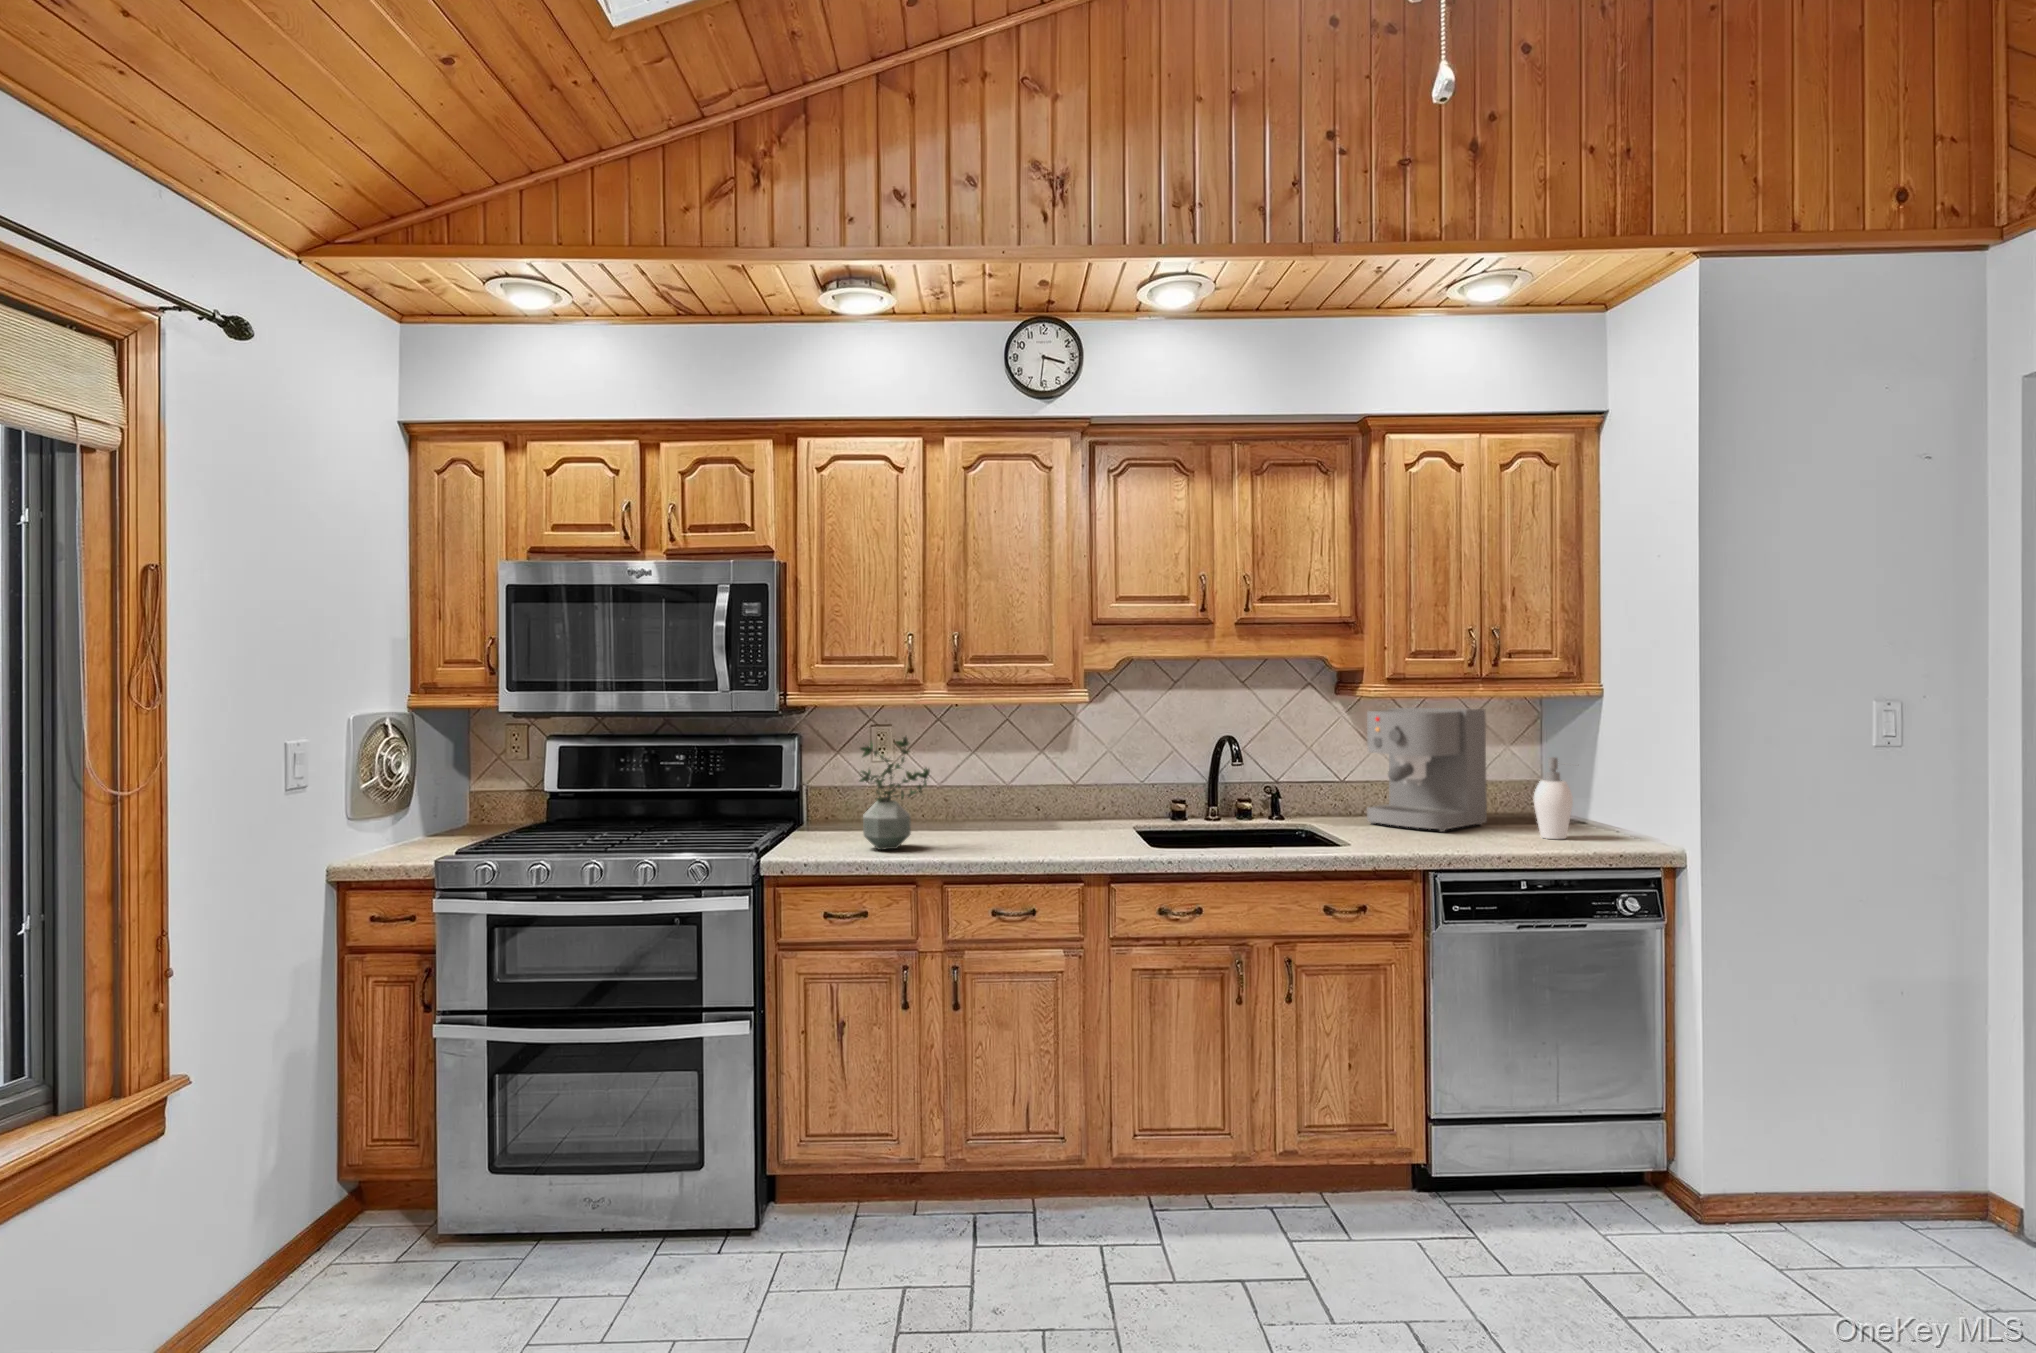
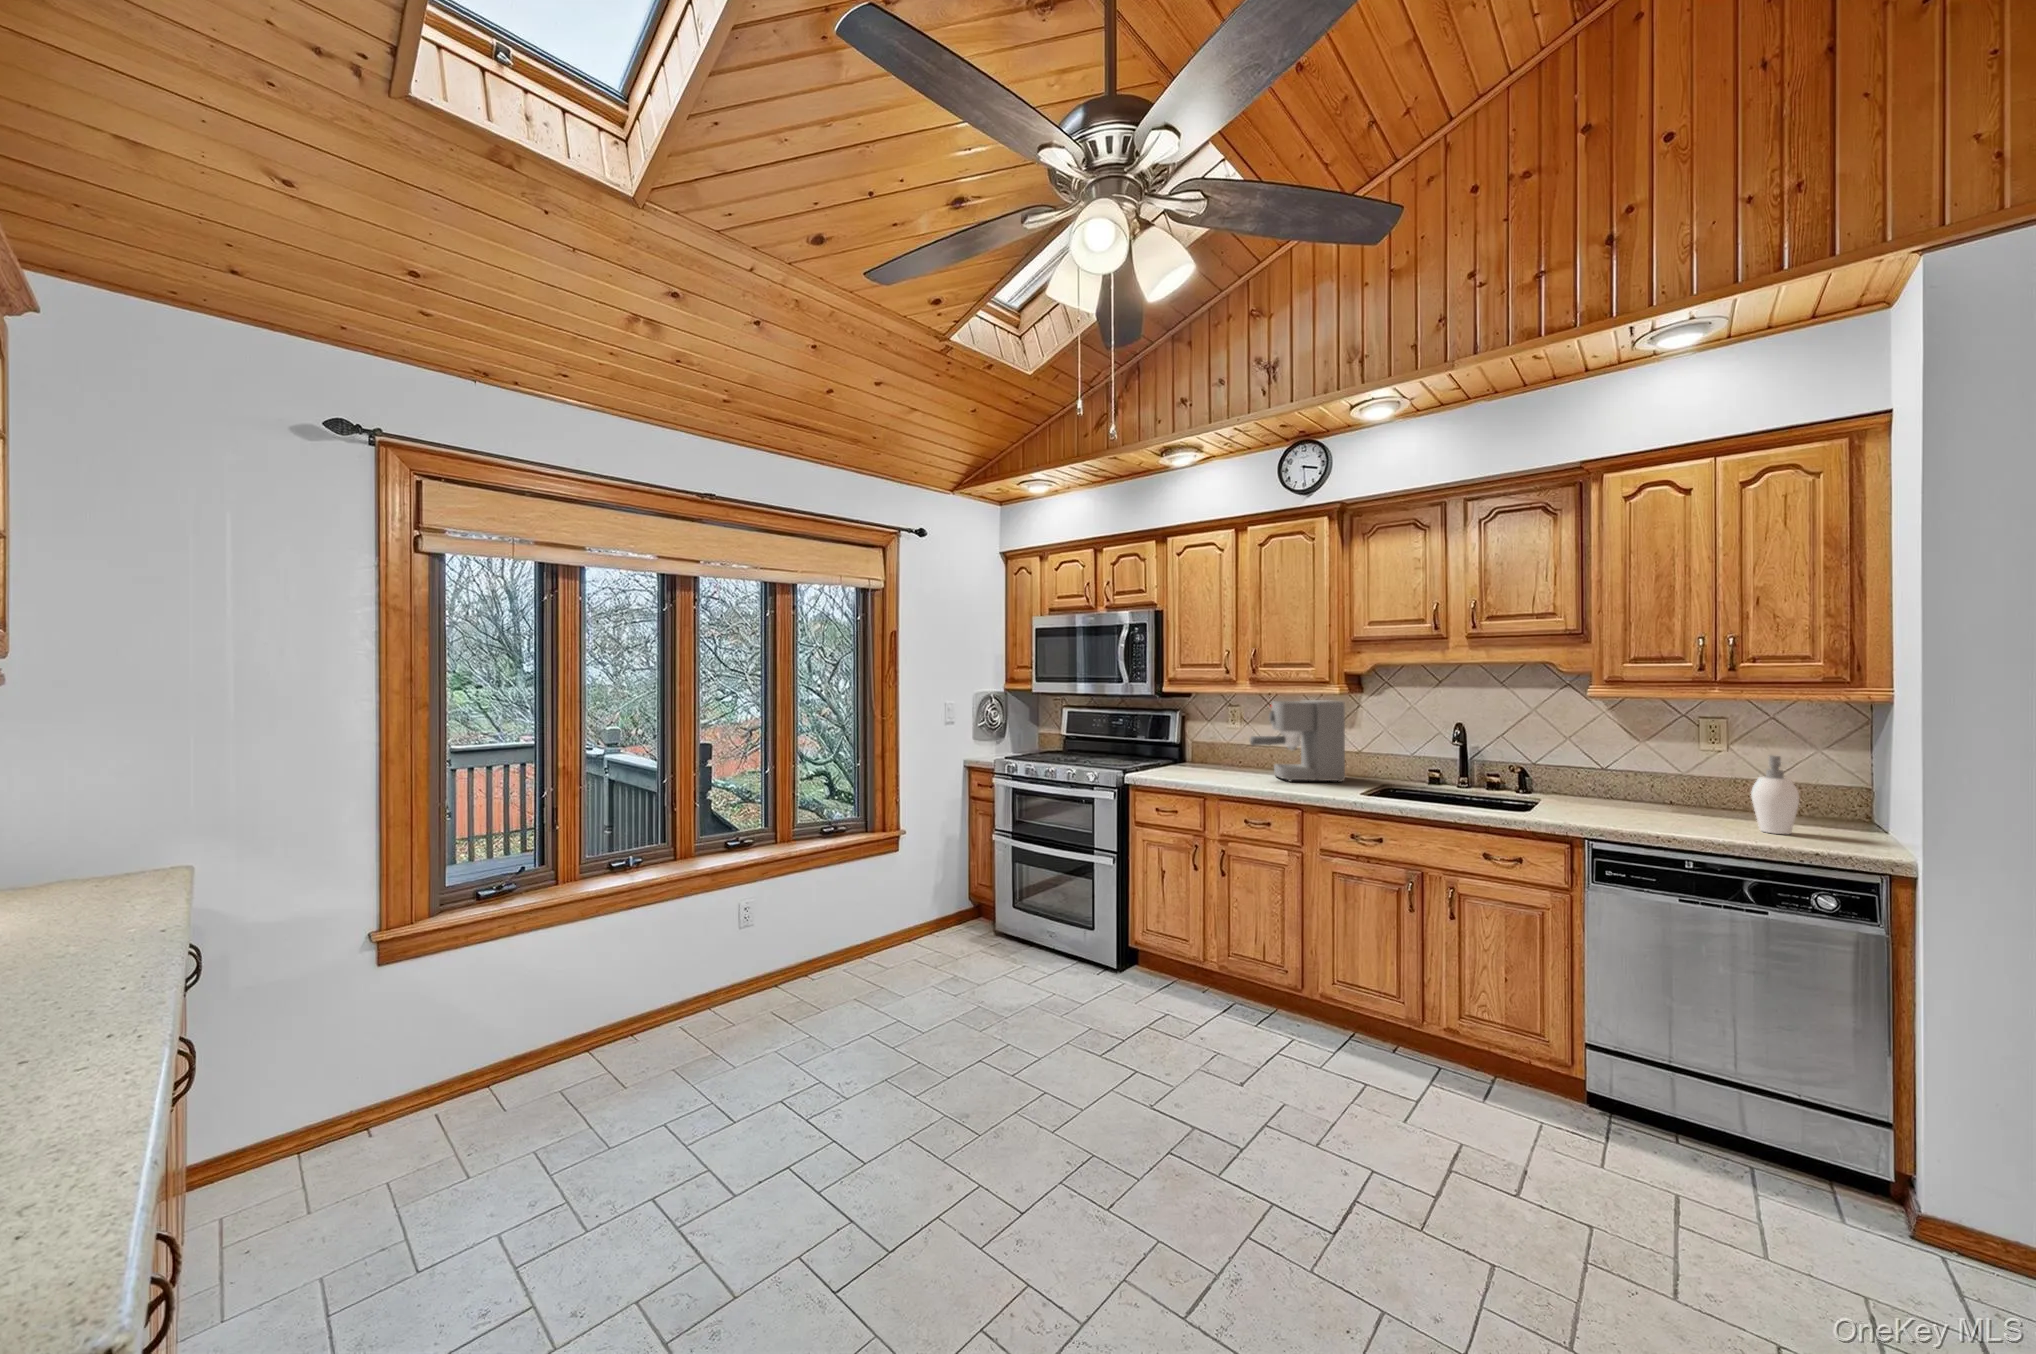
coffee maker: present [1367,707,1487,832] -> present [1250,700,1345,782]
potted plant: present [860,736,930,850] -> none [1181,711,1227,778]

